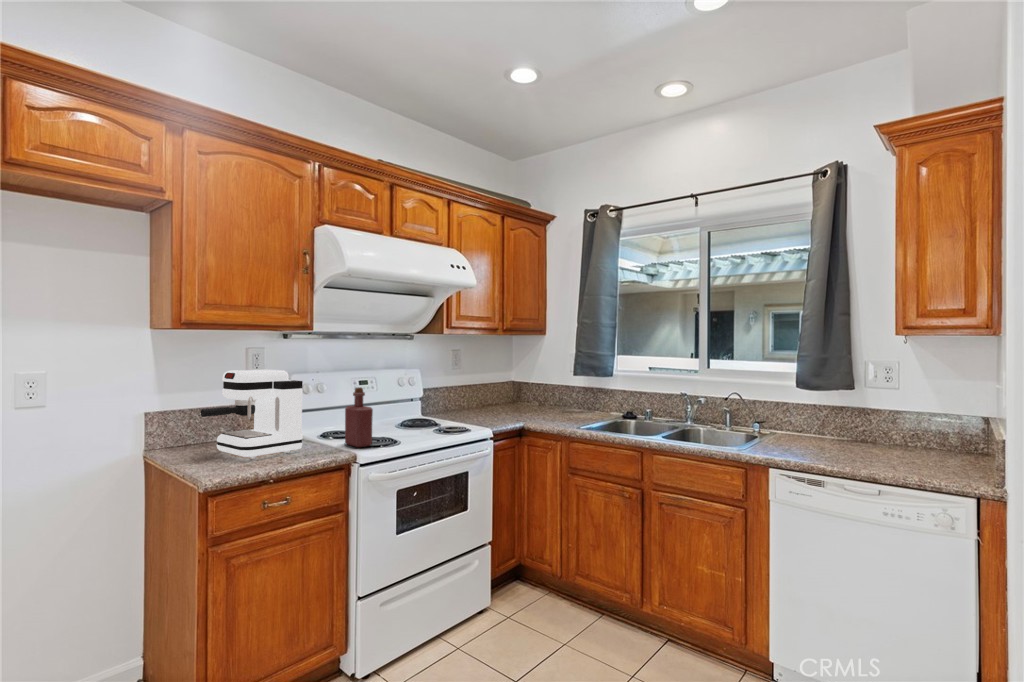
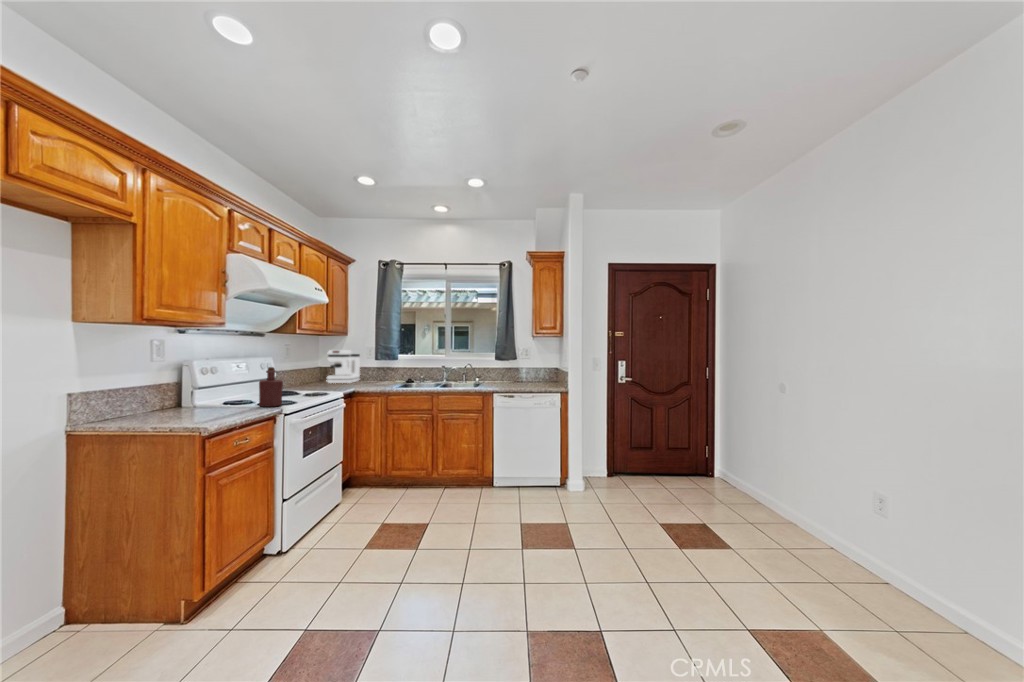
coffee maker: present [201,370,303,458] -> present [327,350,360,384]

